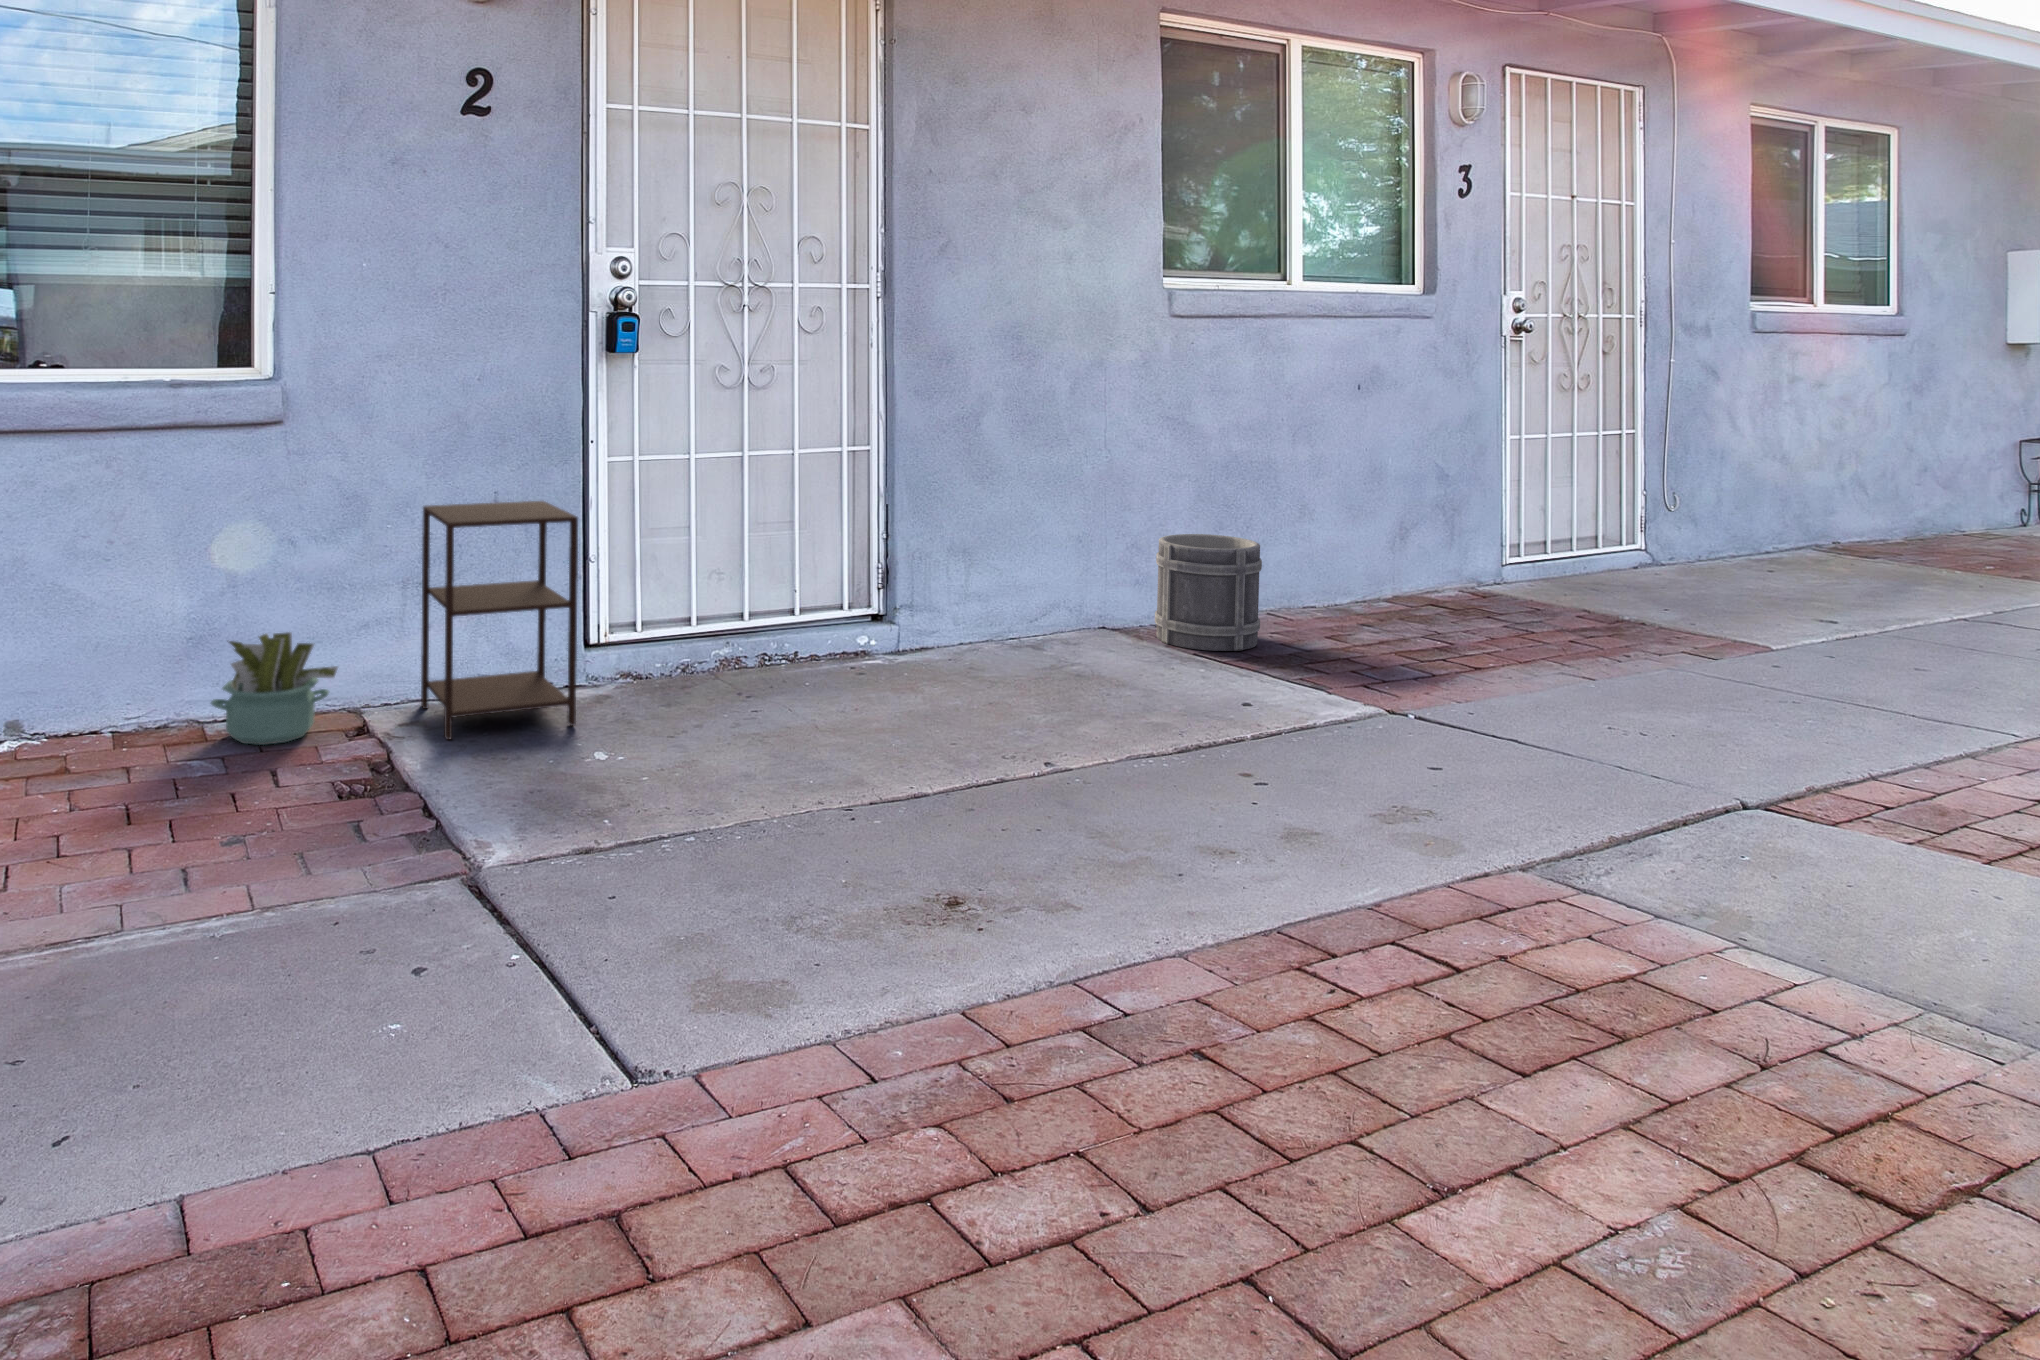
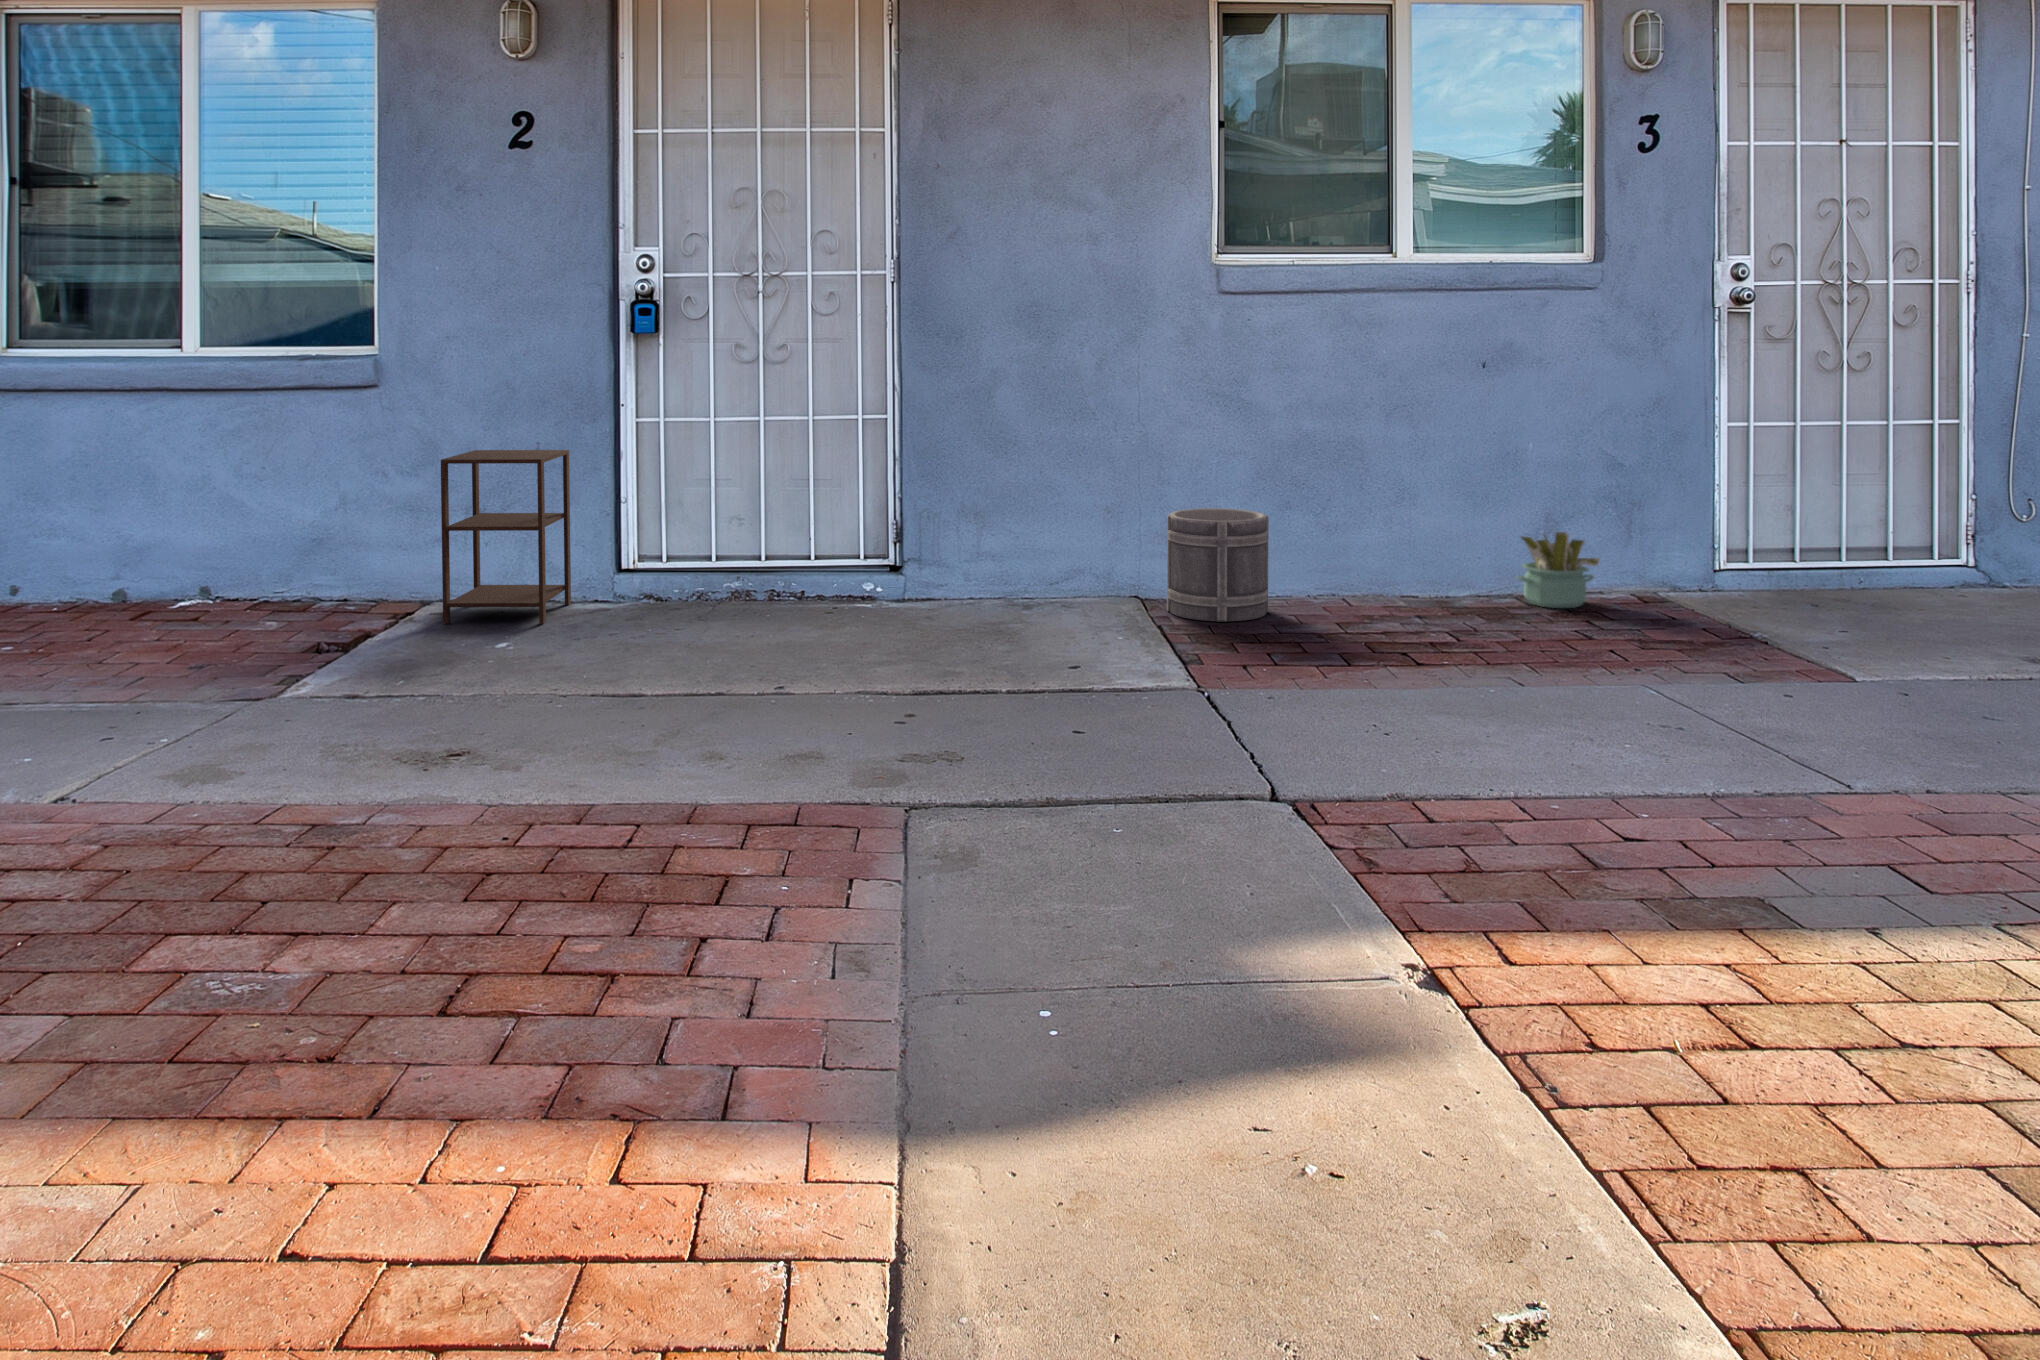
decorative plant: present [211,632,338,745] -> present [1517,532,1600,608]

